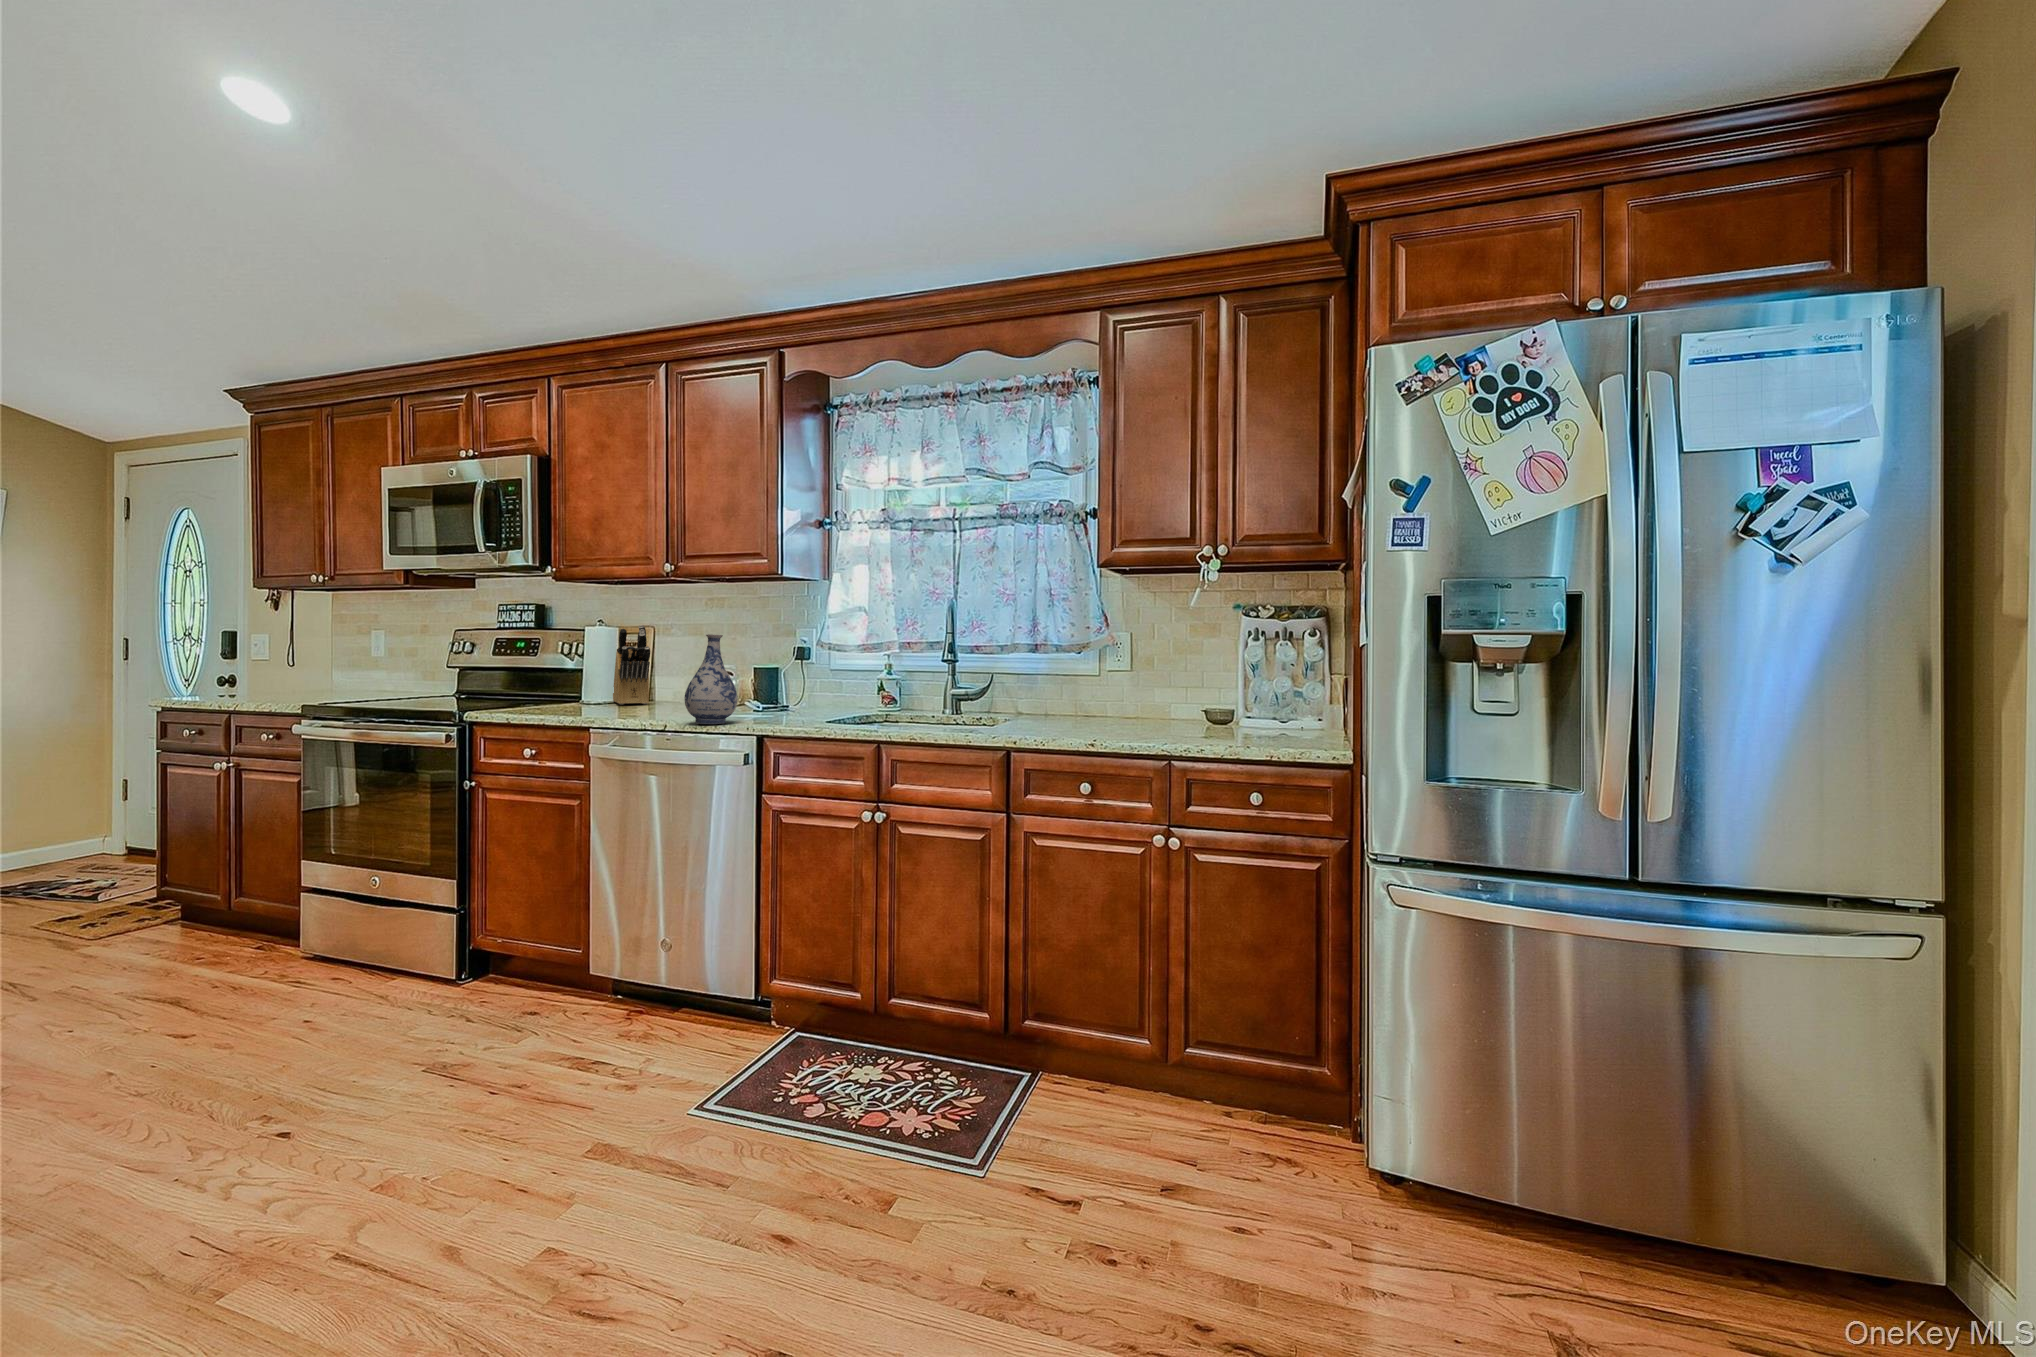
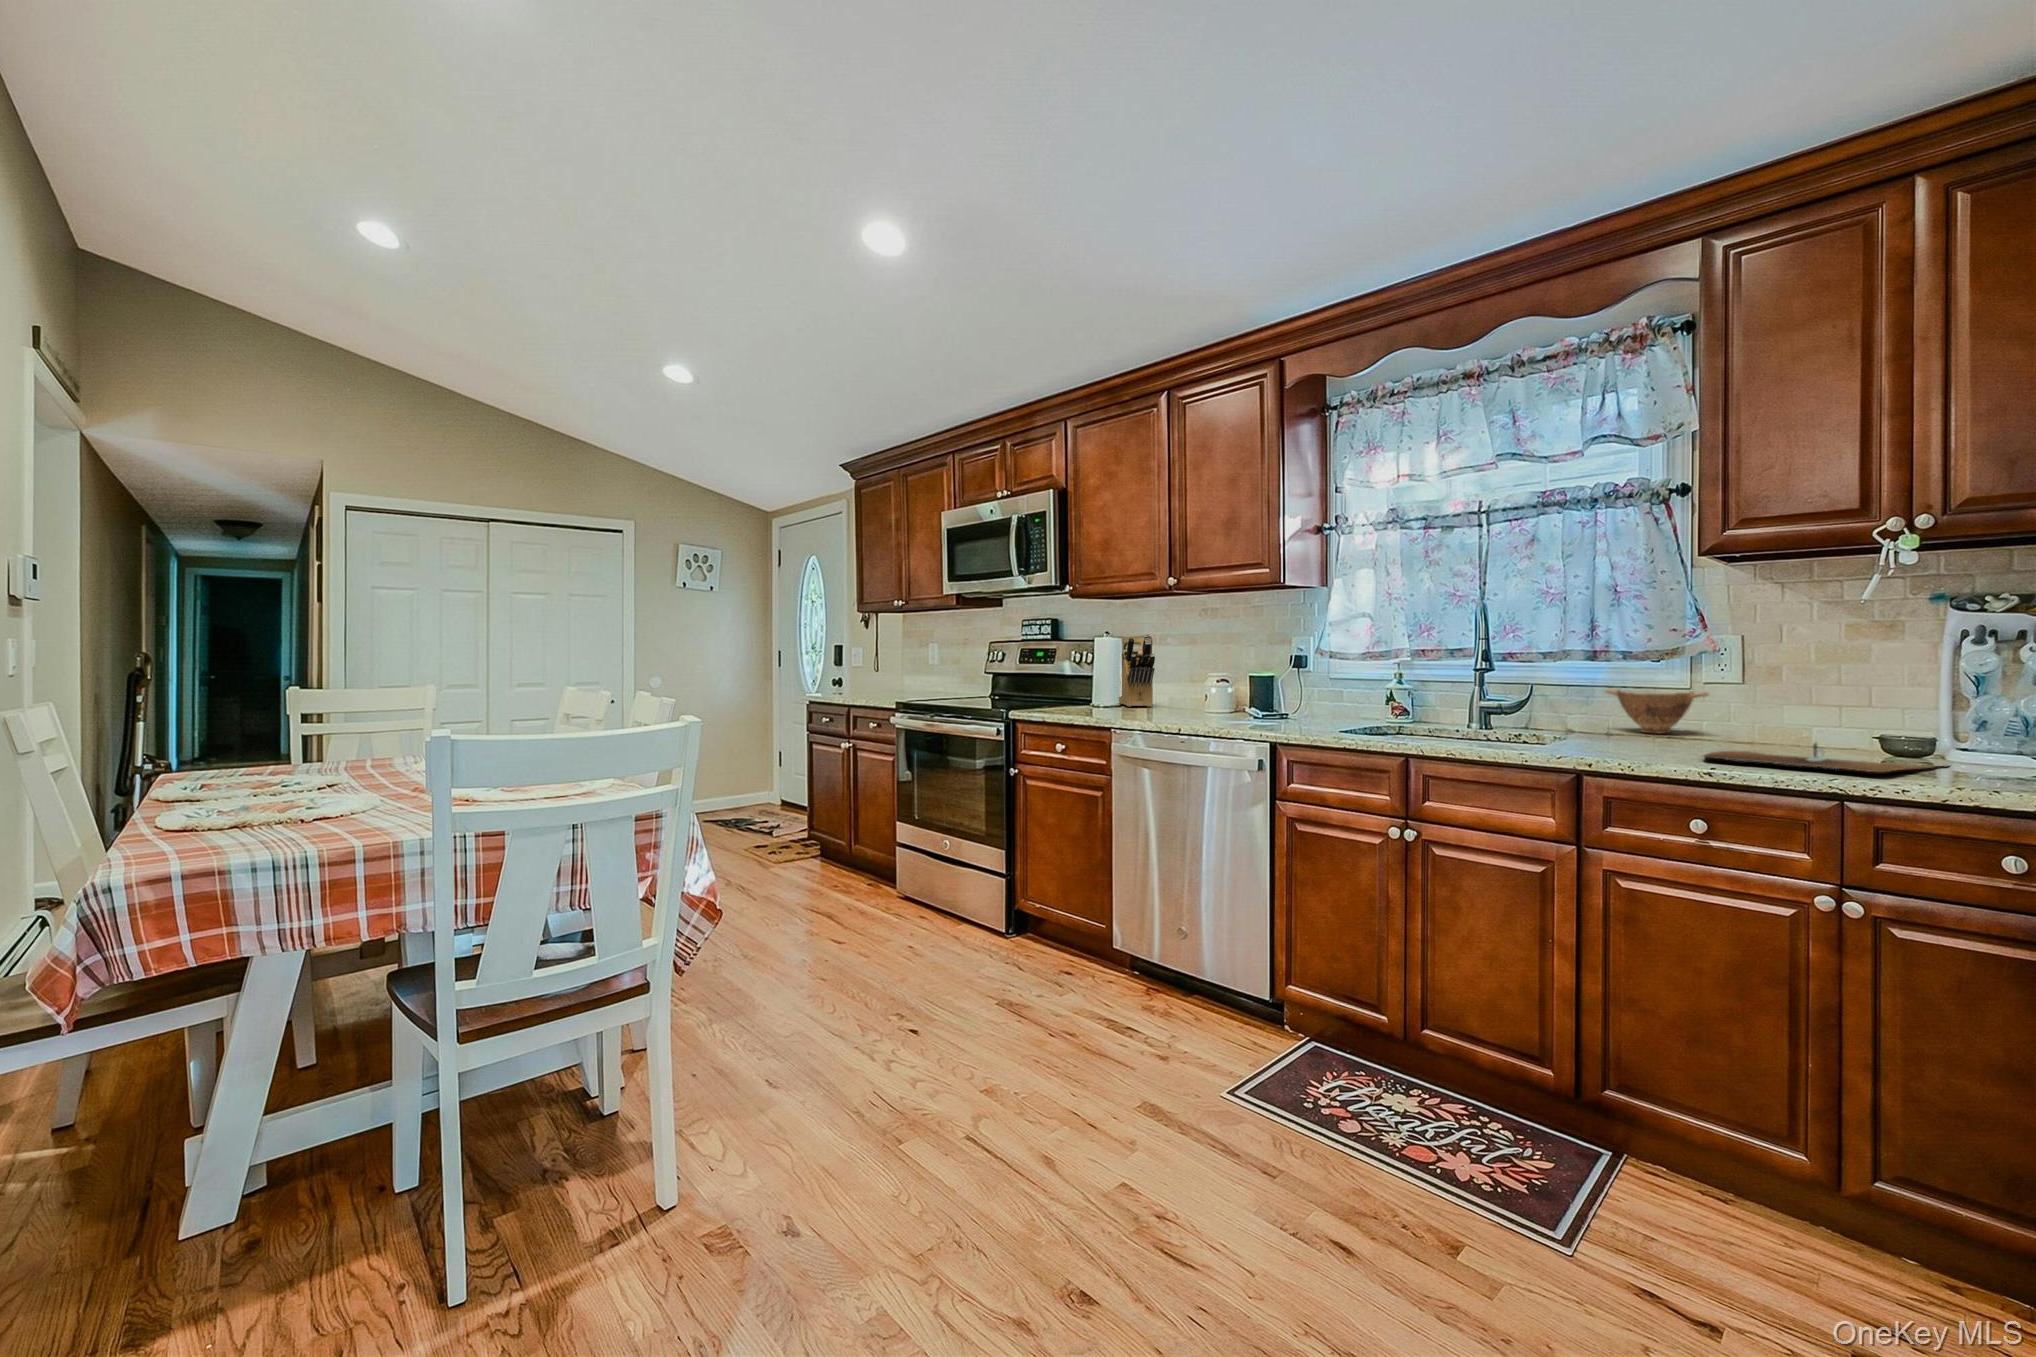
vase: present [685,634,738,724] -> none [1200,644,1249,730]
bowl: none [1048,678,1116,717] -> present [1605,690,1709,733]
cutting board: none [1097,718,1250,738] -> present [1703,743,1945,772]

